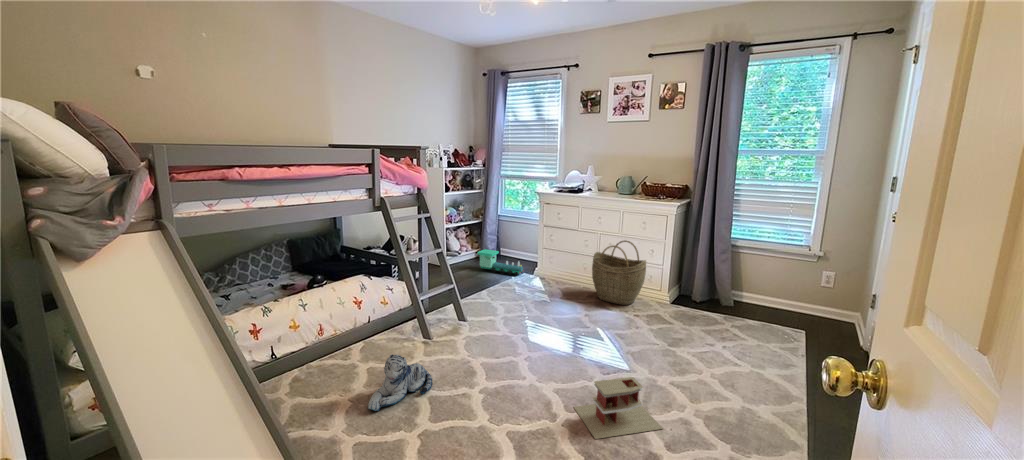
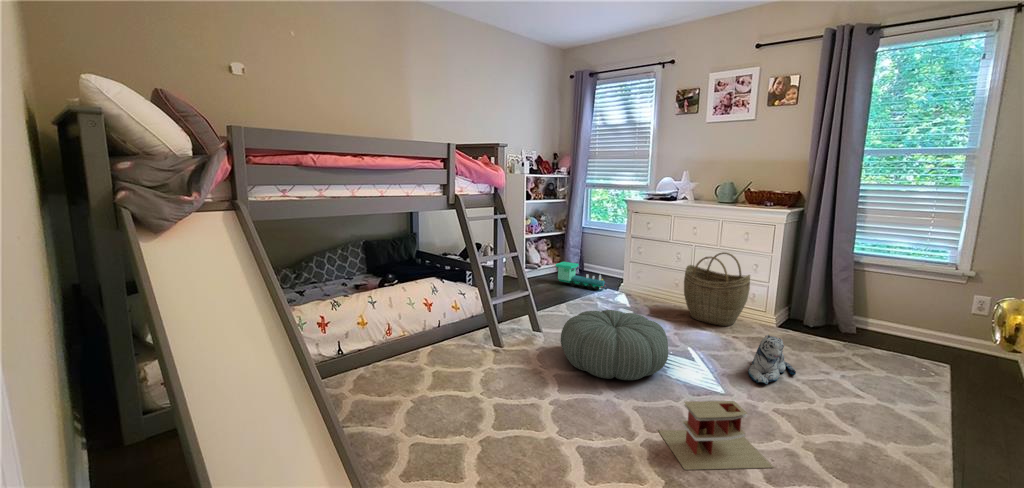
pouf: none [487,299,580,363] -> present [561,310,668,380]
plush toy: present [368,354,432,411] -> present [748,335,796,384]

